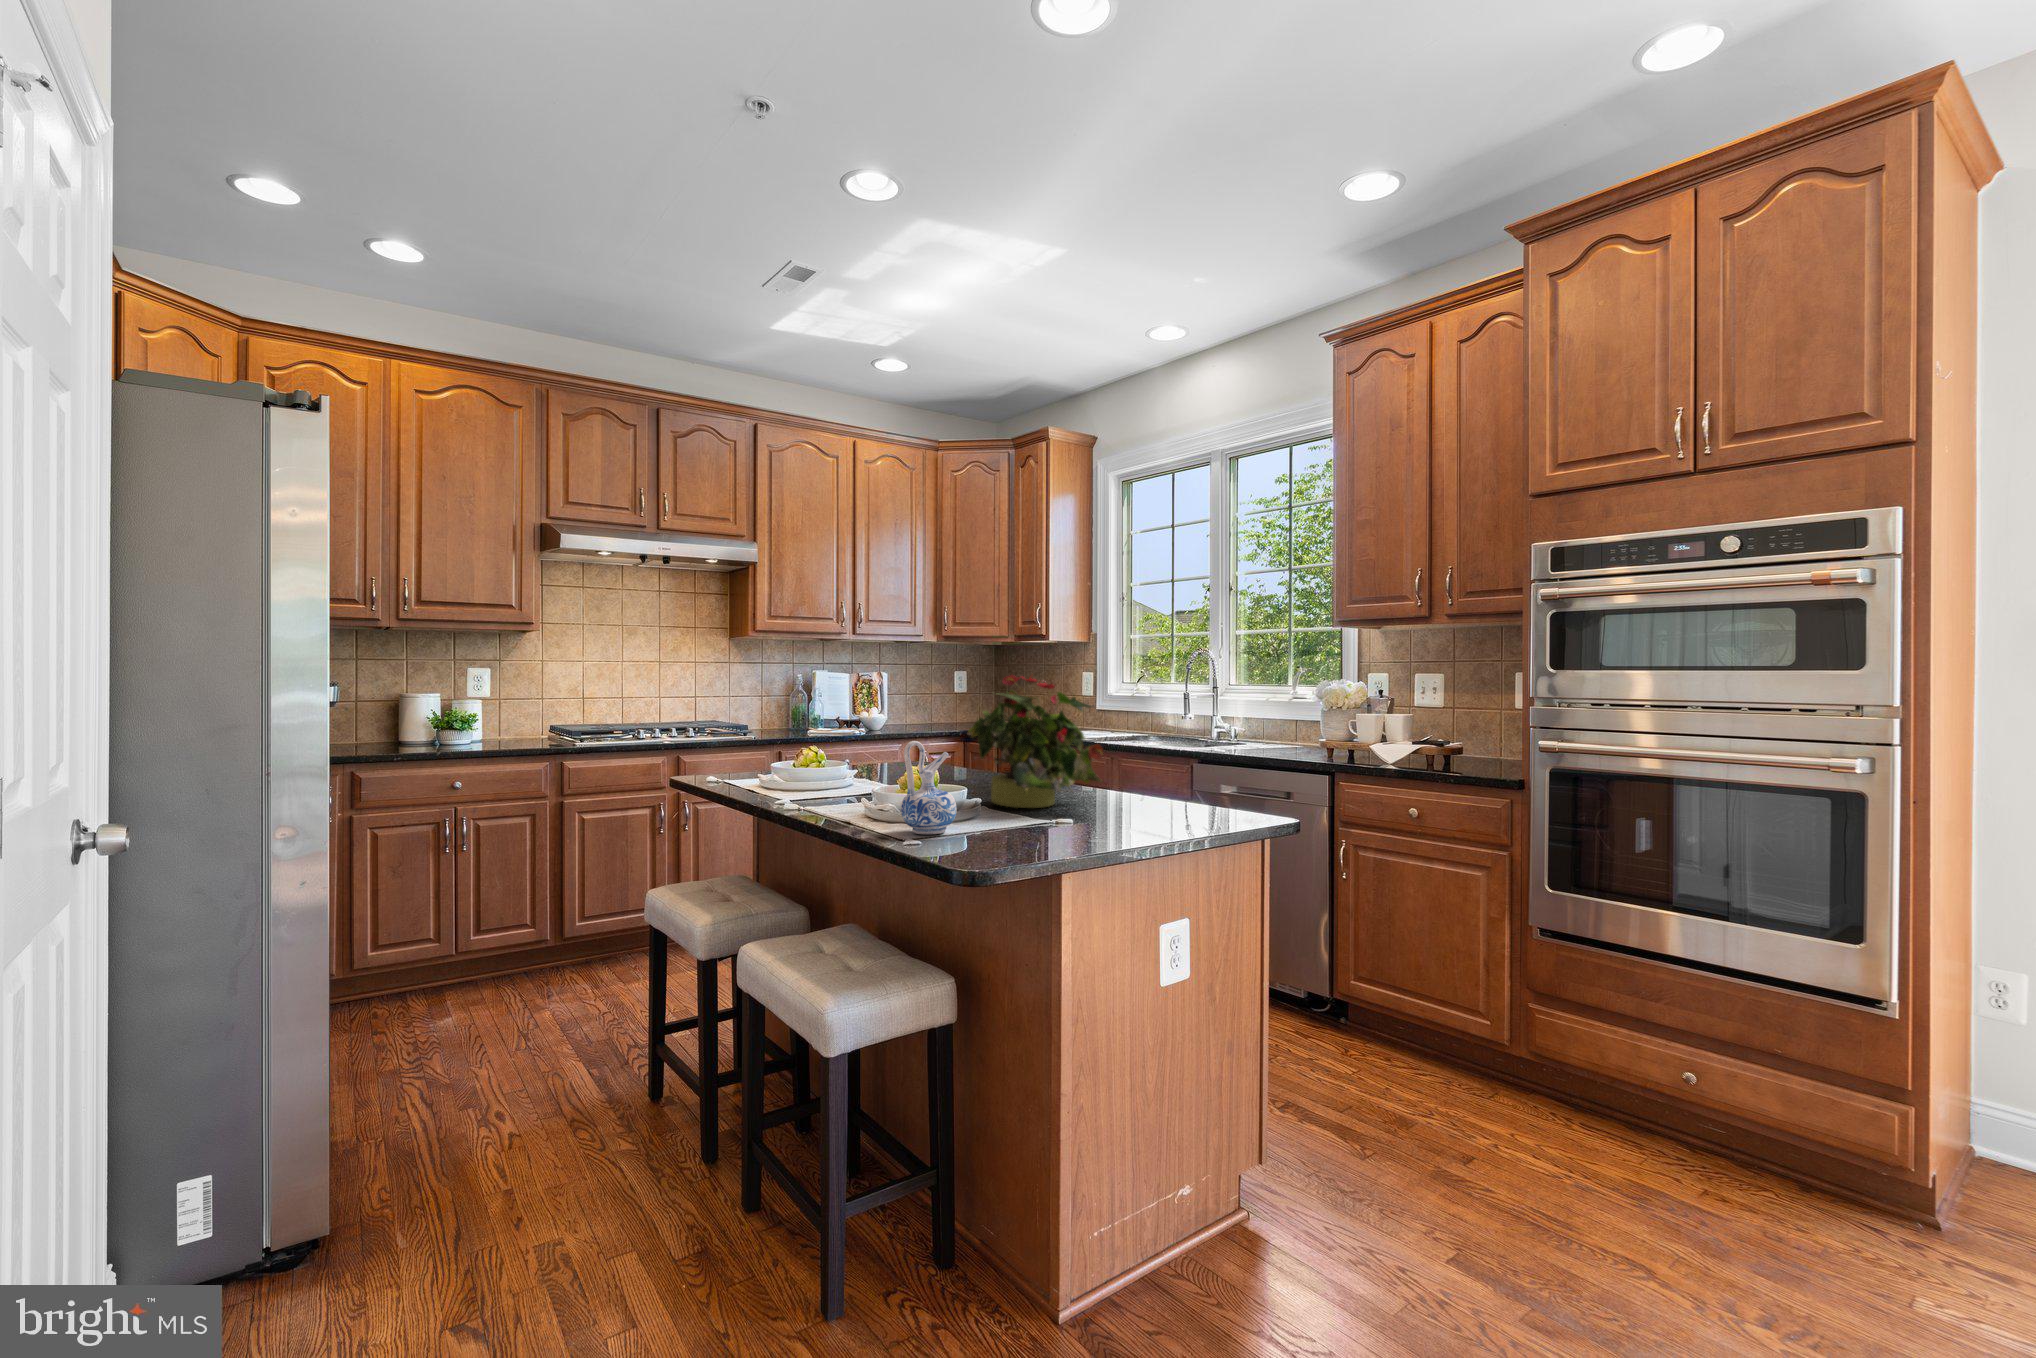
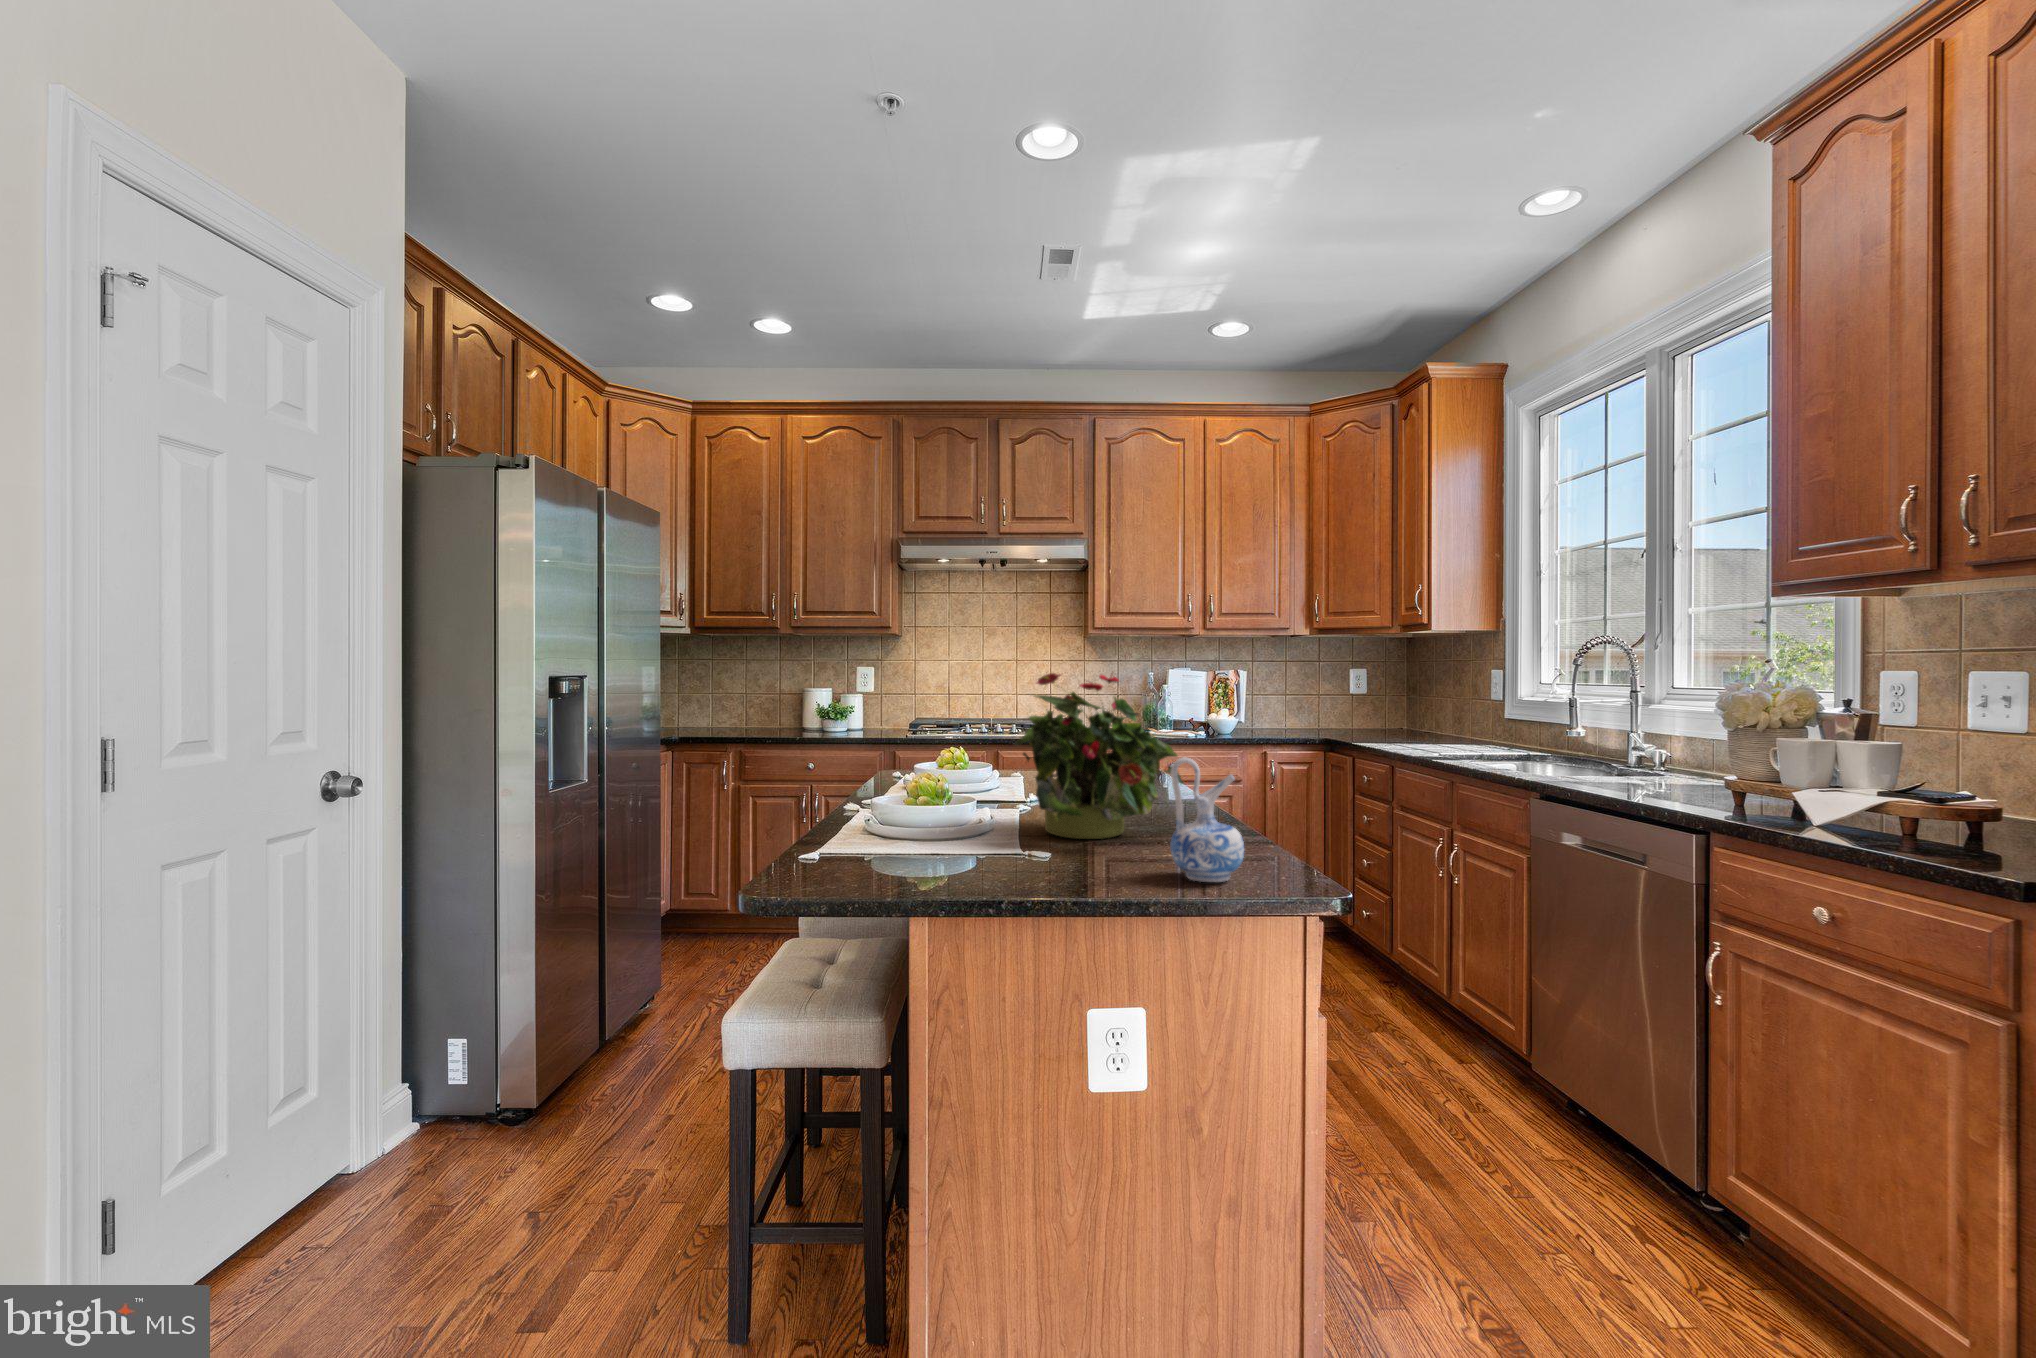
ceramic pitcher: present [901,741,957,834] -> present [1170,758,1244,882]

